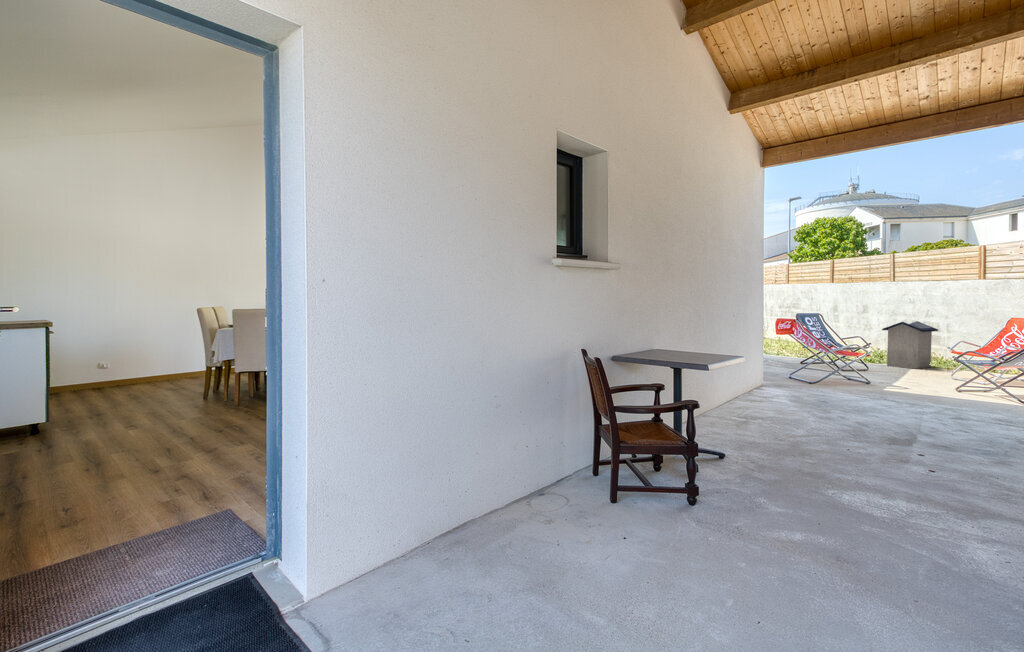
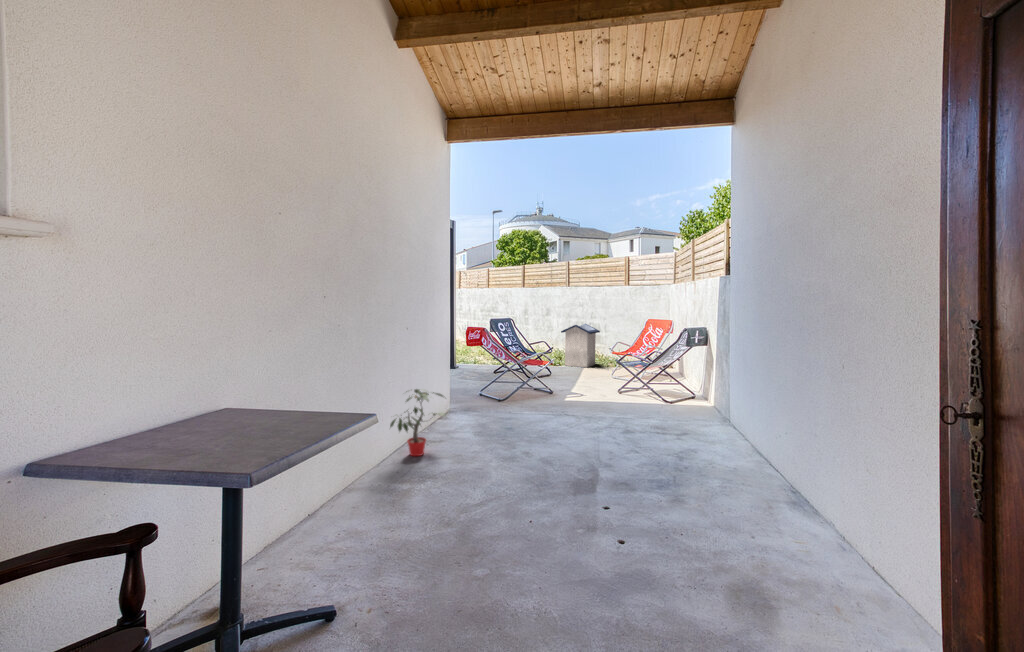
potted plant: none [727,357,770,404] -> present [390,389,445,456]

